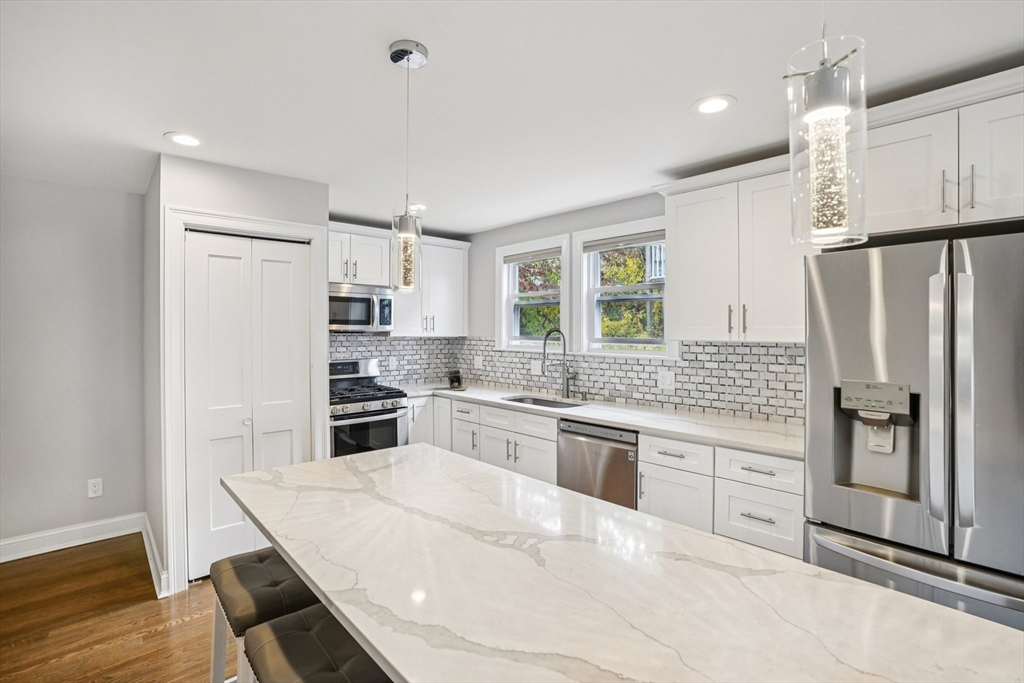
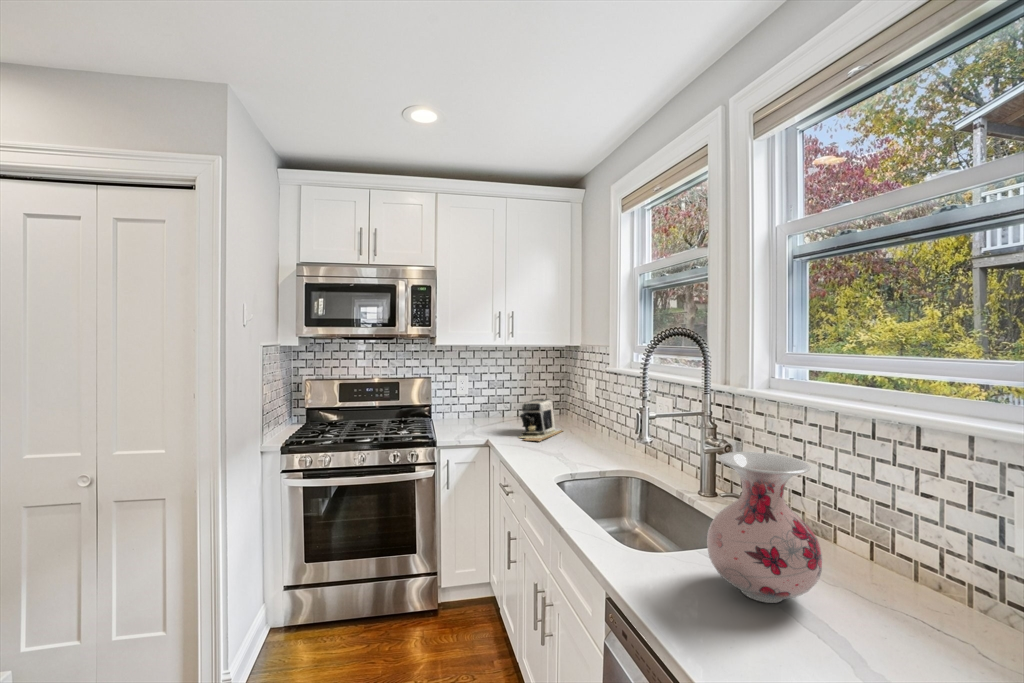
vase: none [586,370,618,412] -> present [707,452,822,603]

